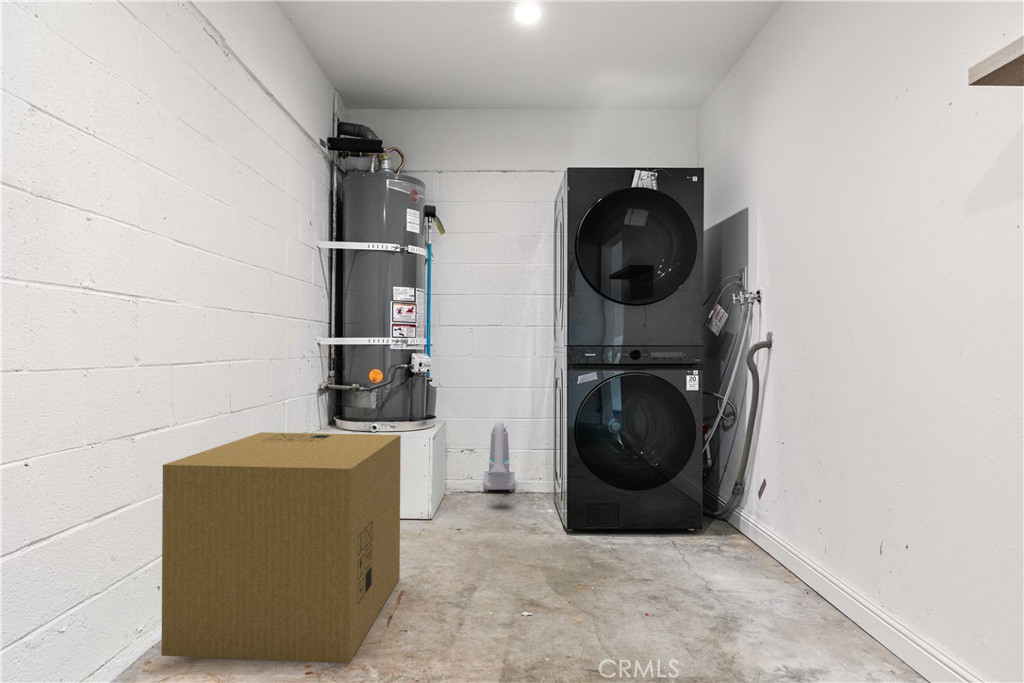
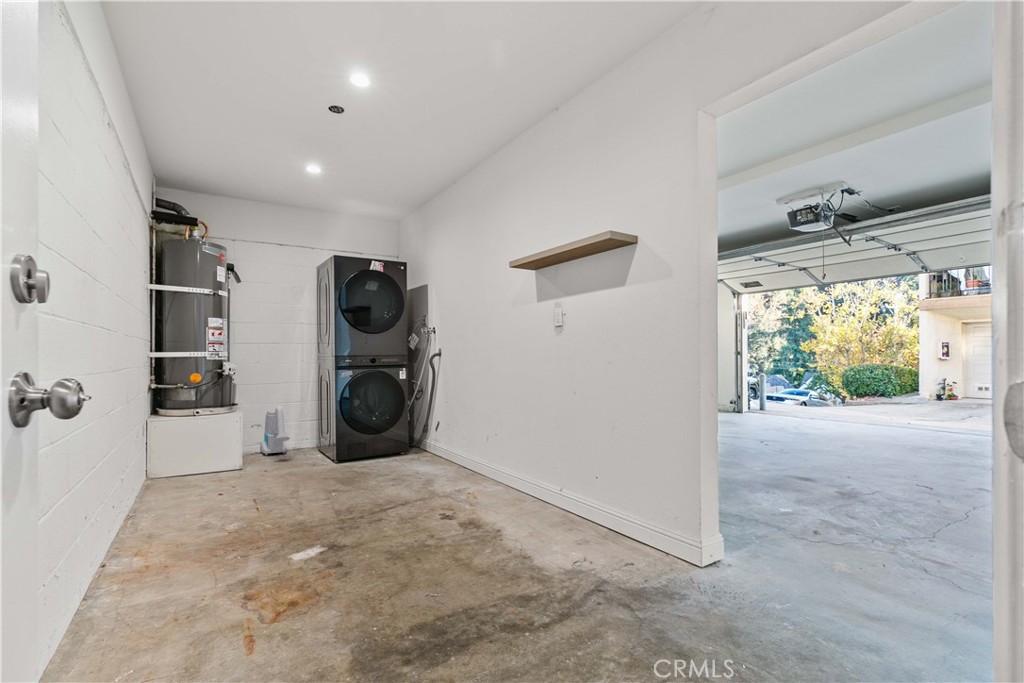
cardboard box: present [161,432,401,663] -> none [127,408,251,534]

